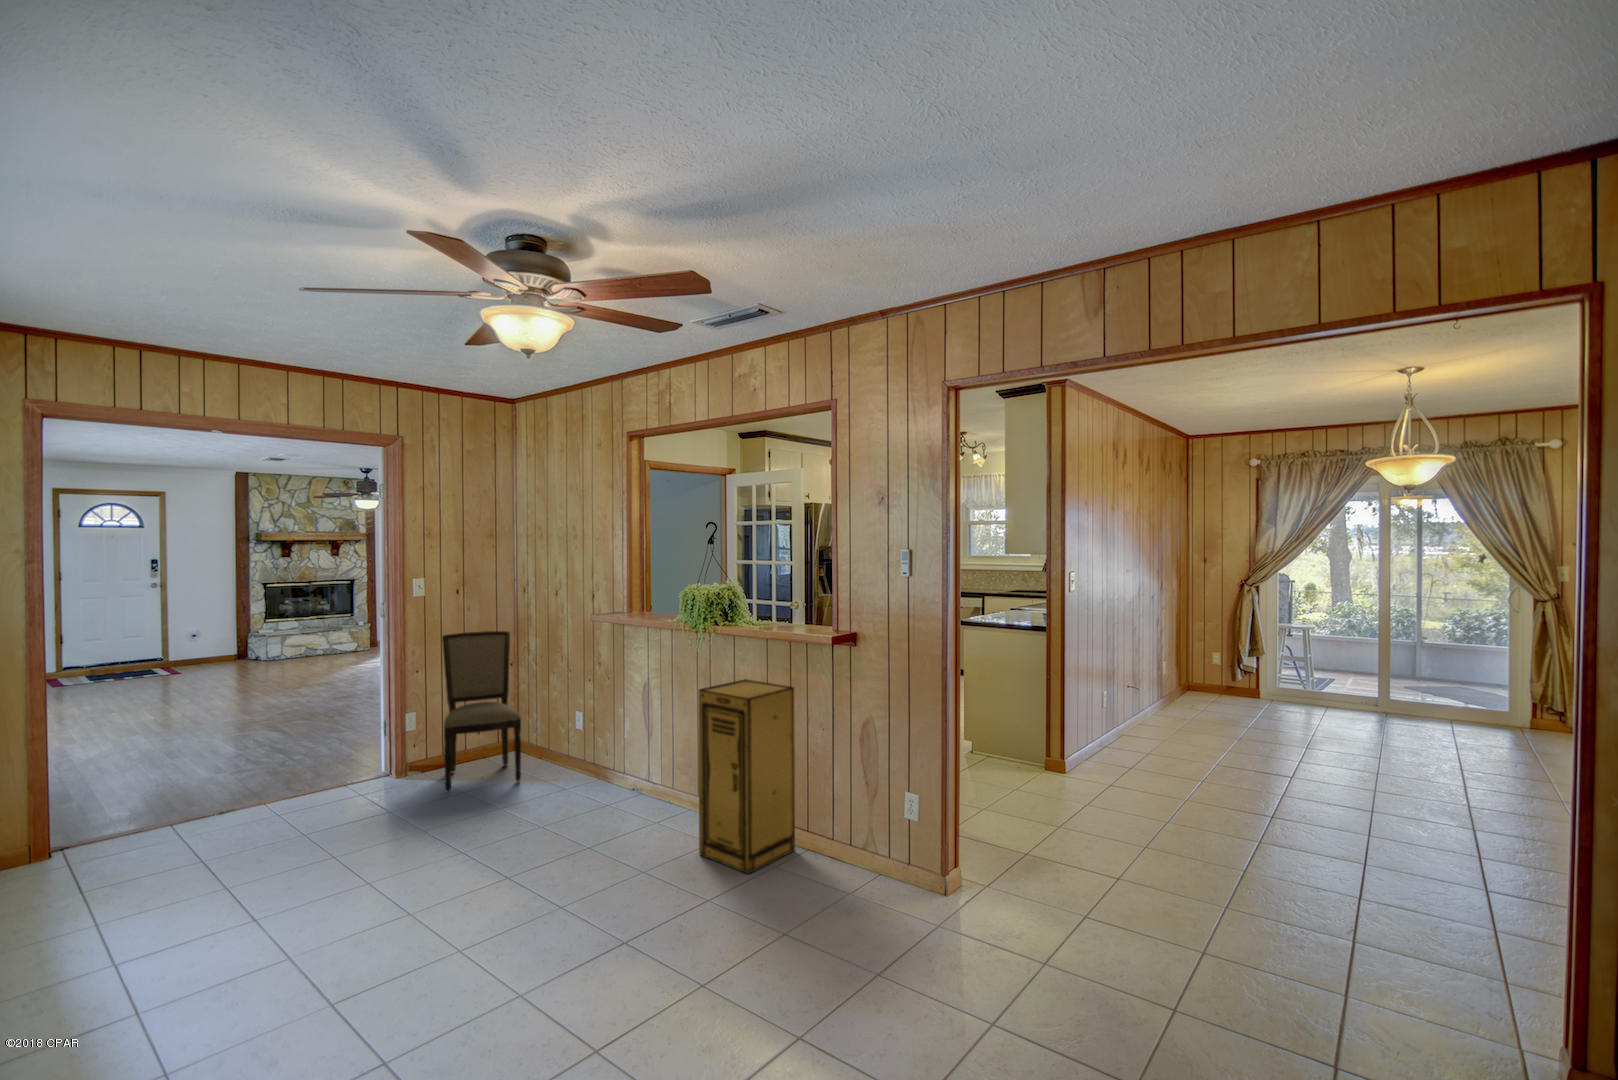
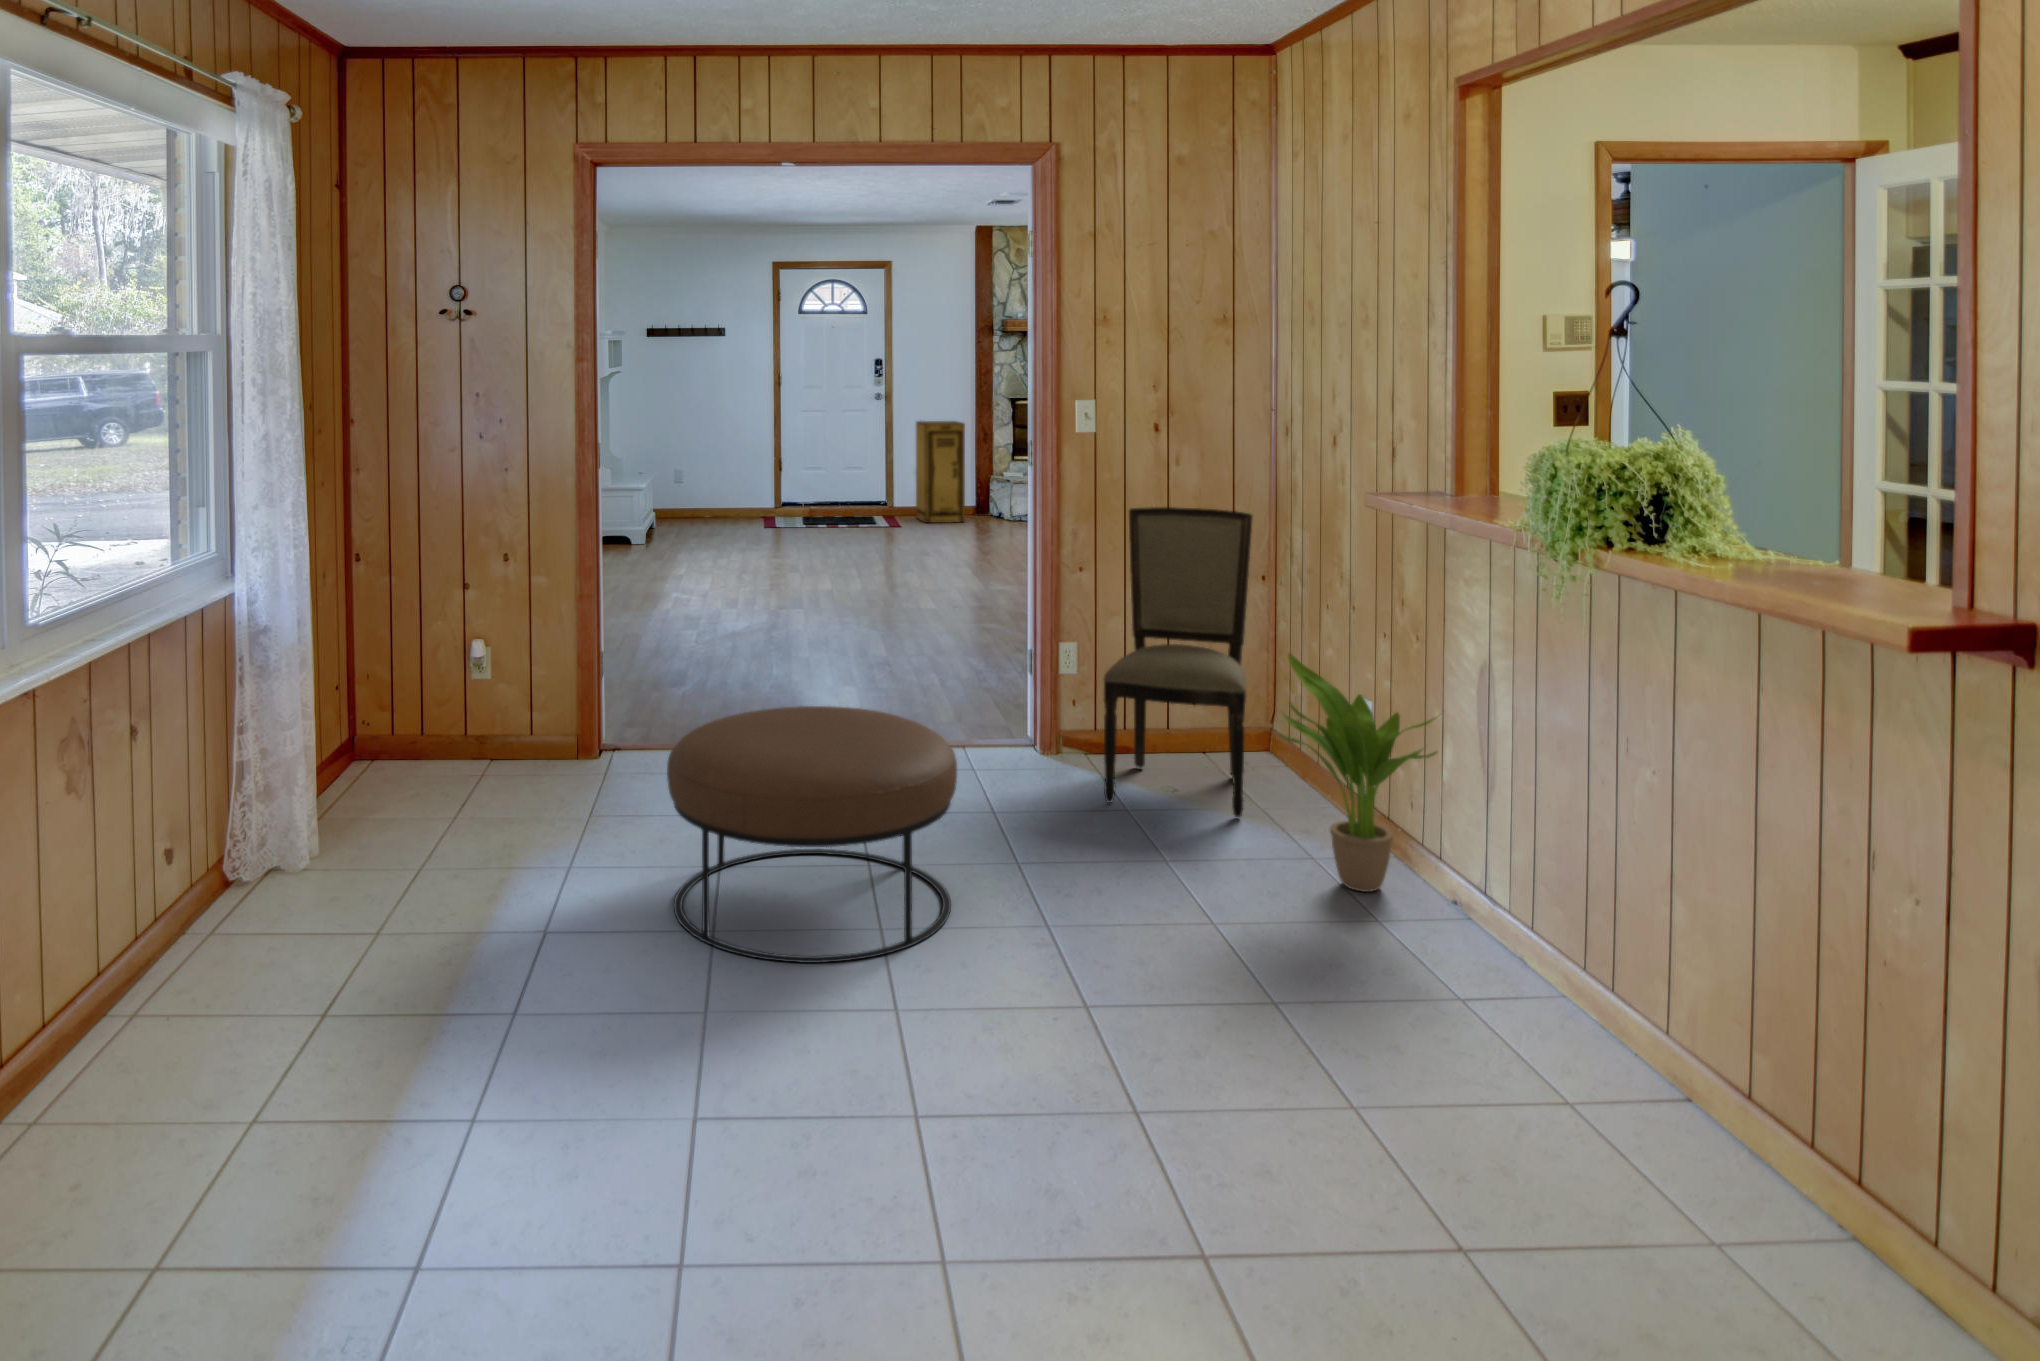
storage cabinet: present [699,679,795,874] -> present [916,421,965,523]
potted plant: none [550,694,629,797] -> present [1277,654,1441,892]
ottoman: none [186,767,402,935] -> present [667,706,957,963]

